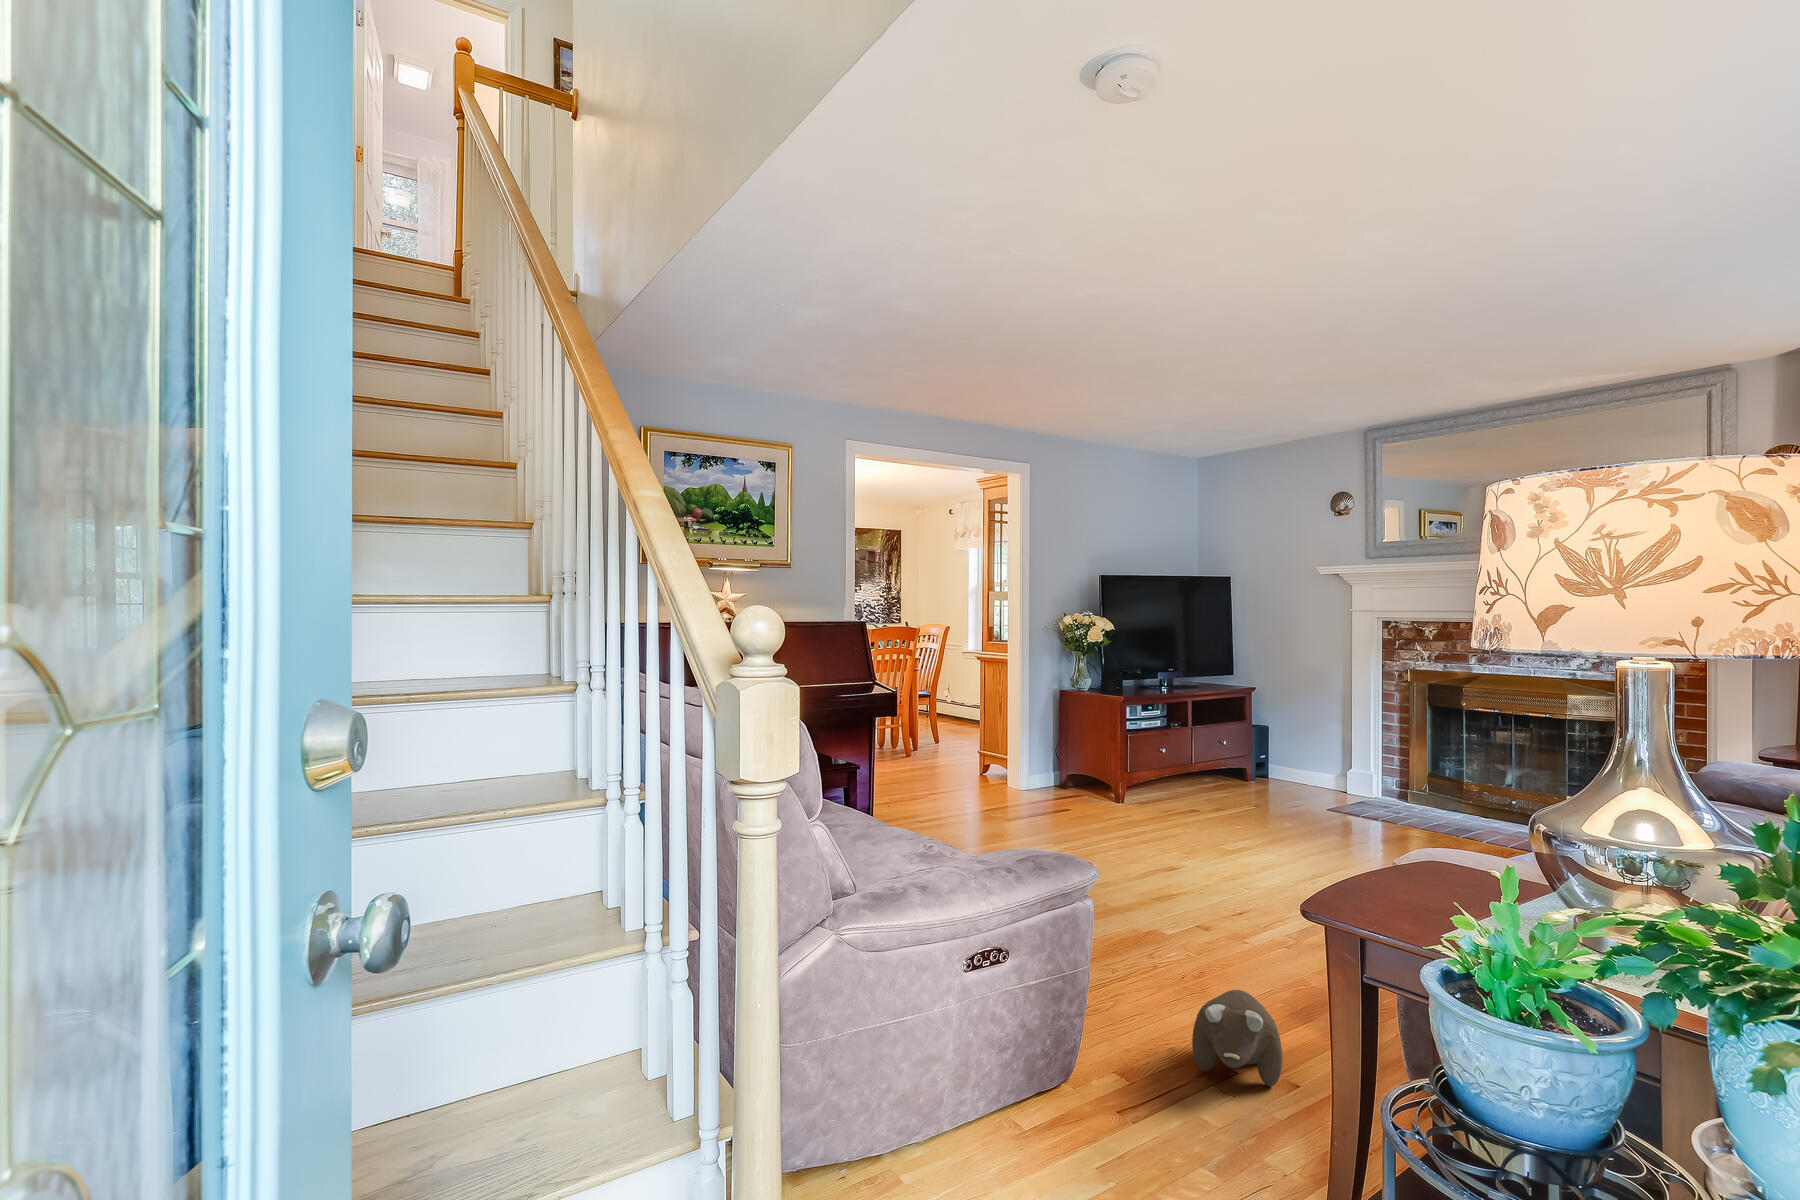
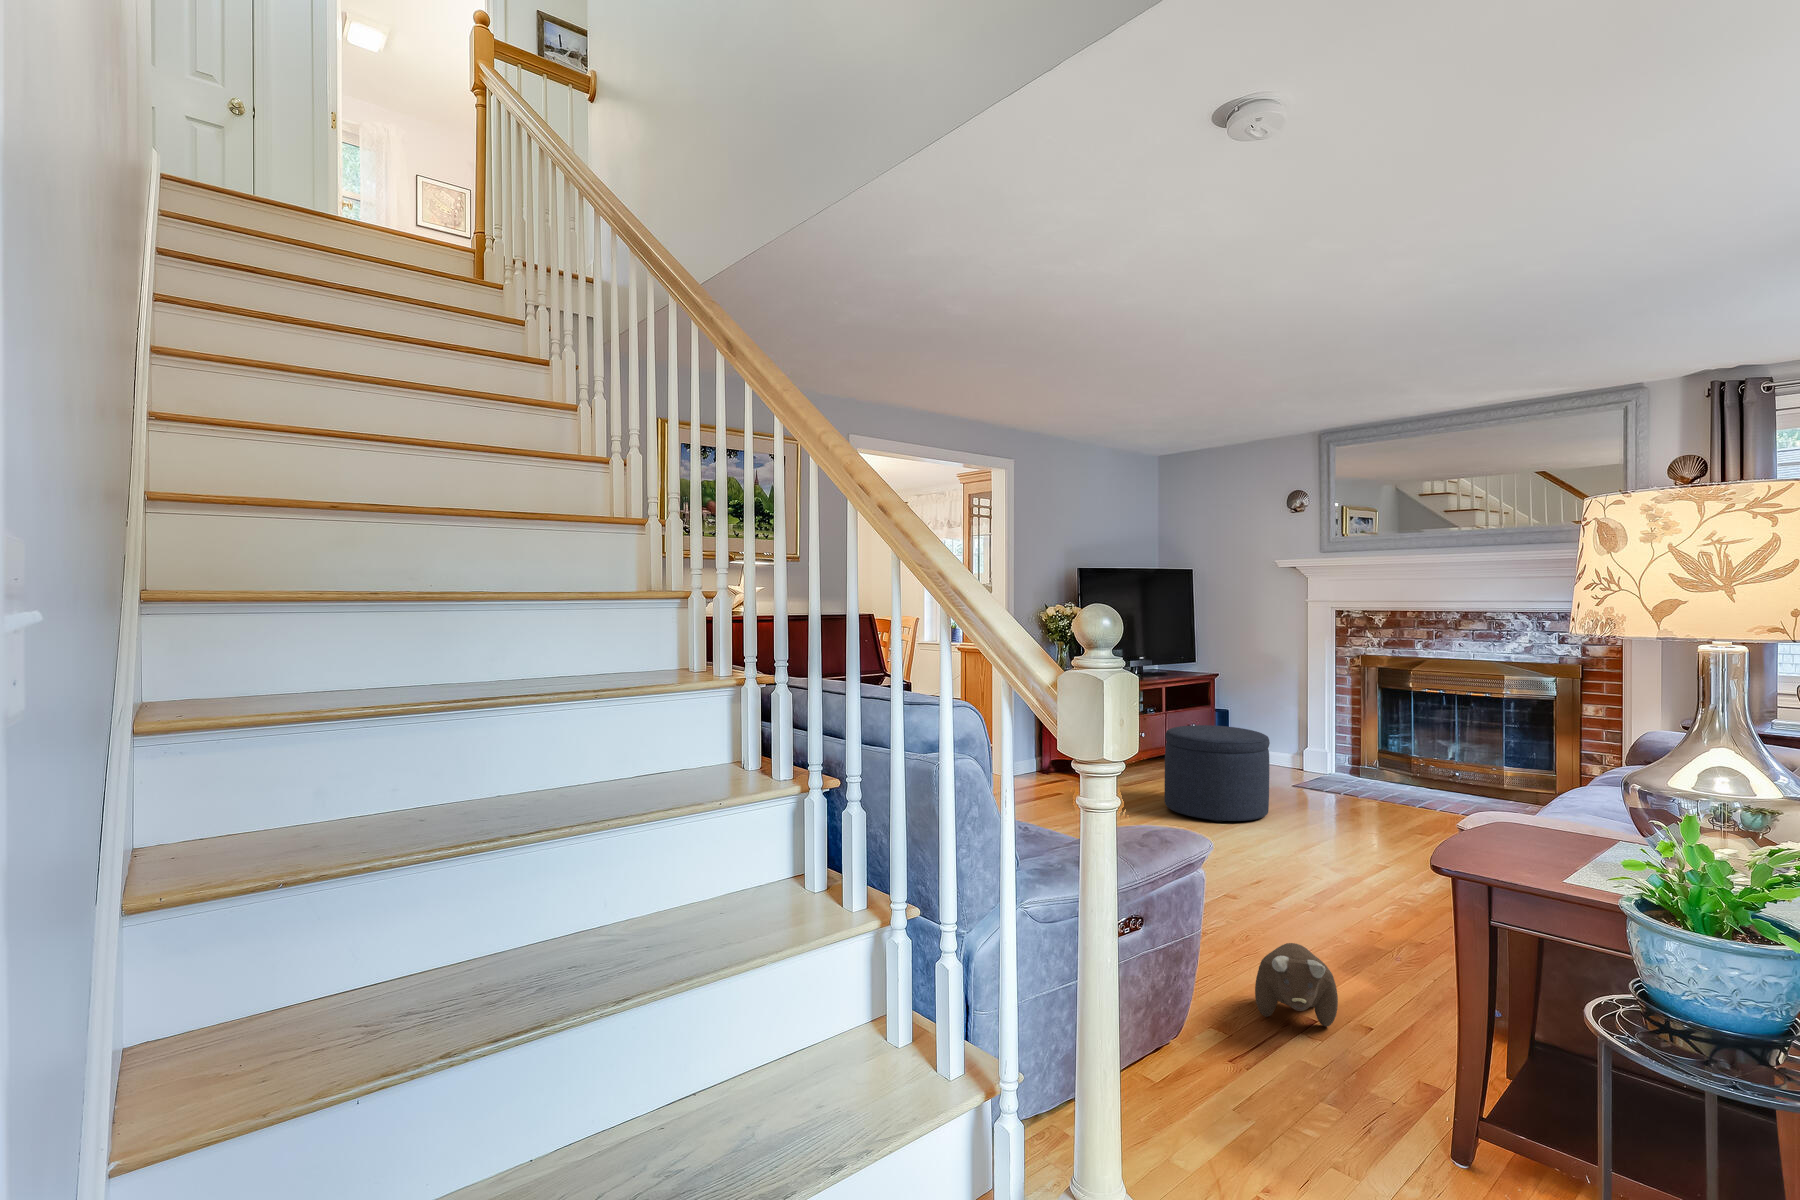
ottoman: none [1176,744,1290,849] -> present [1165,725,1270,822]

